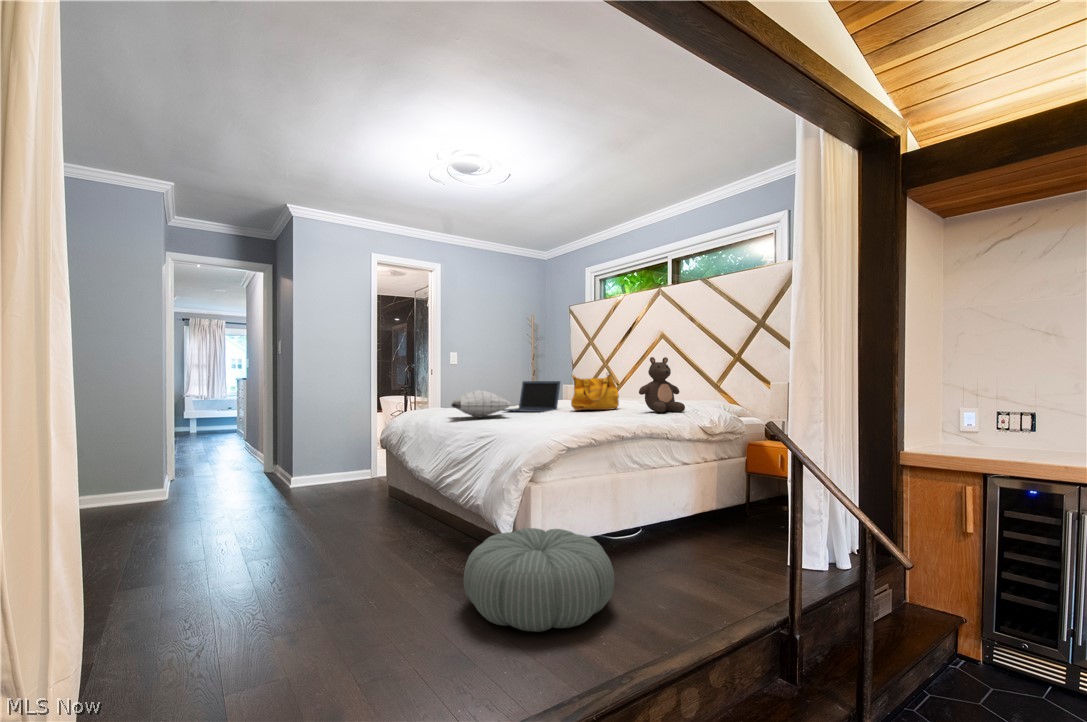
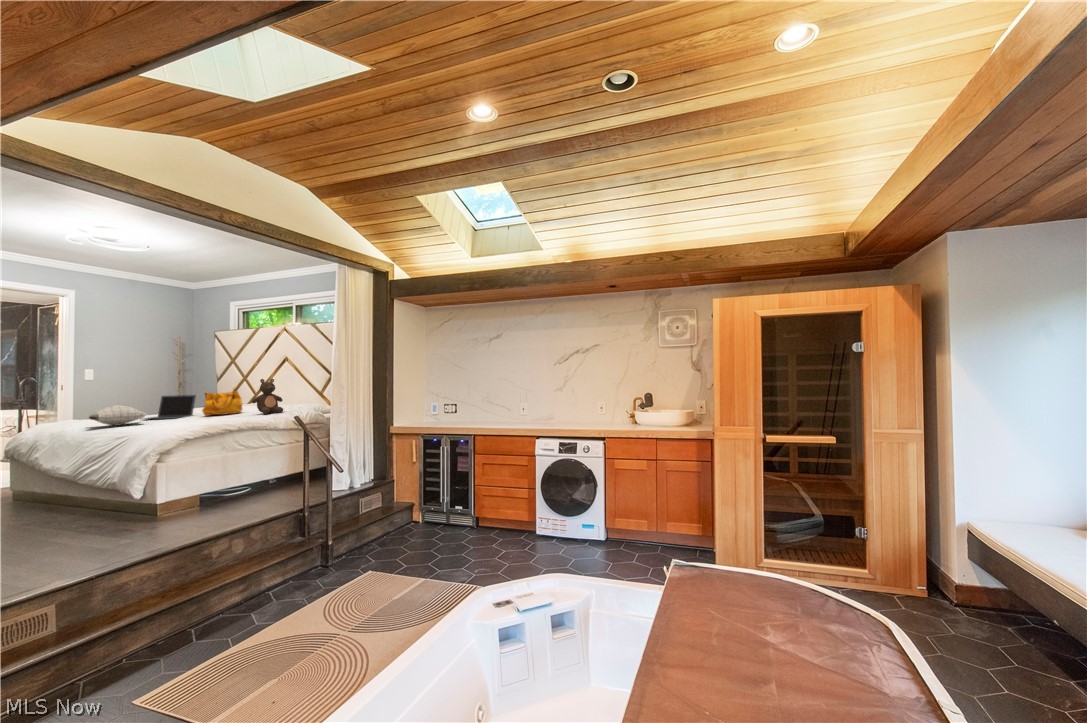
pouf: present [463,528,615,632] -> none [102,486,209,538]

